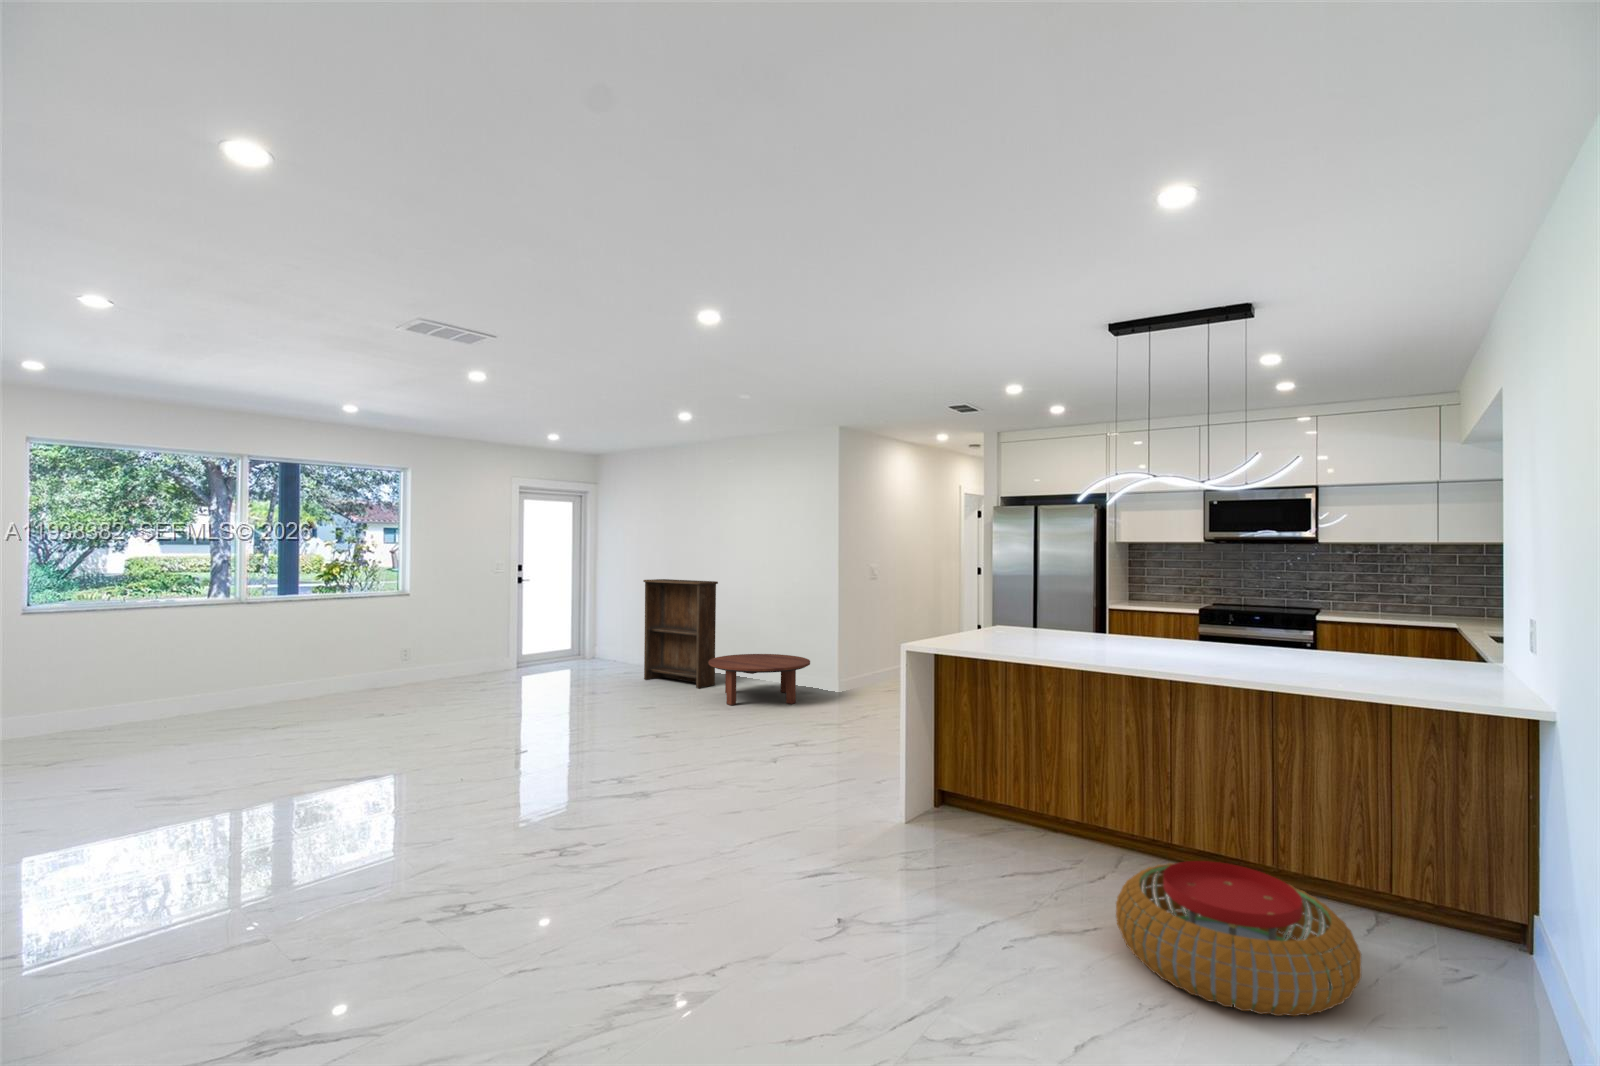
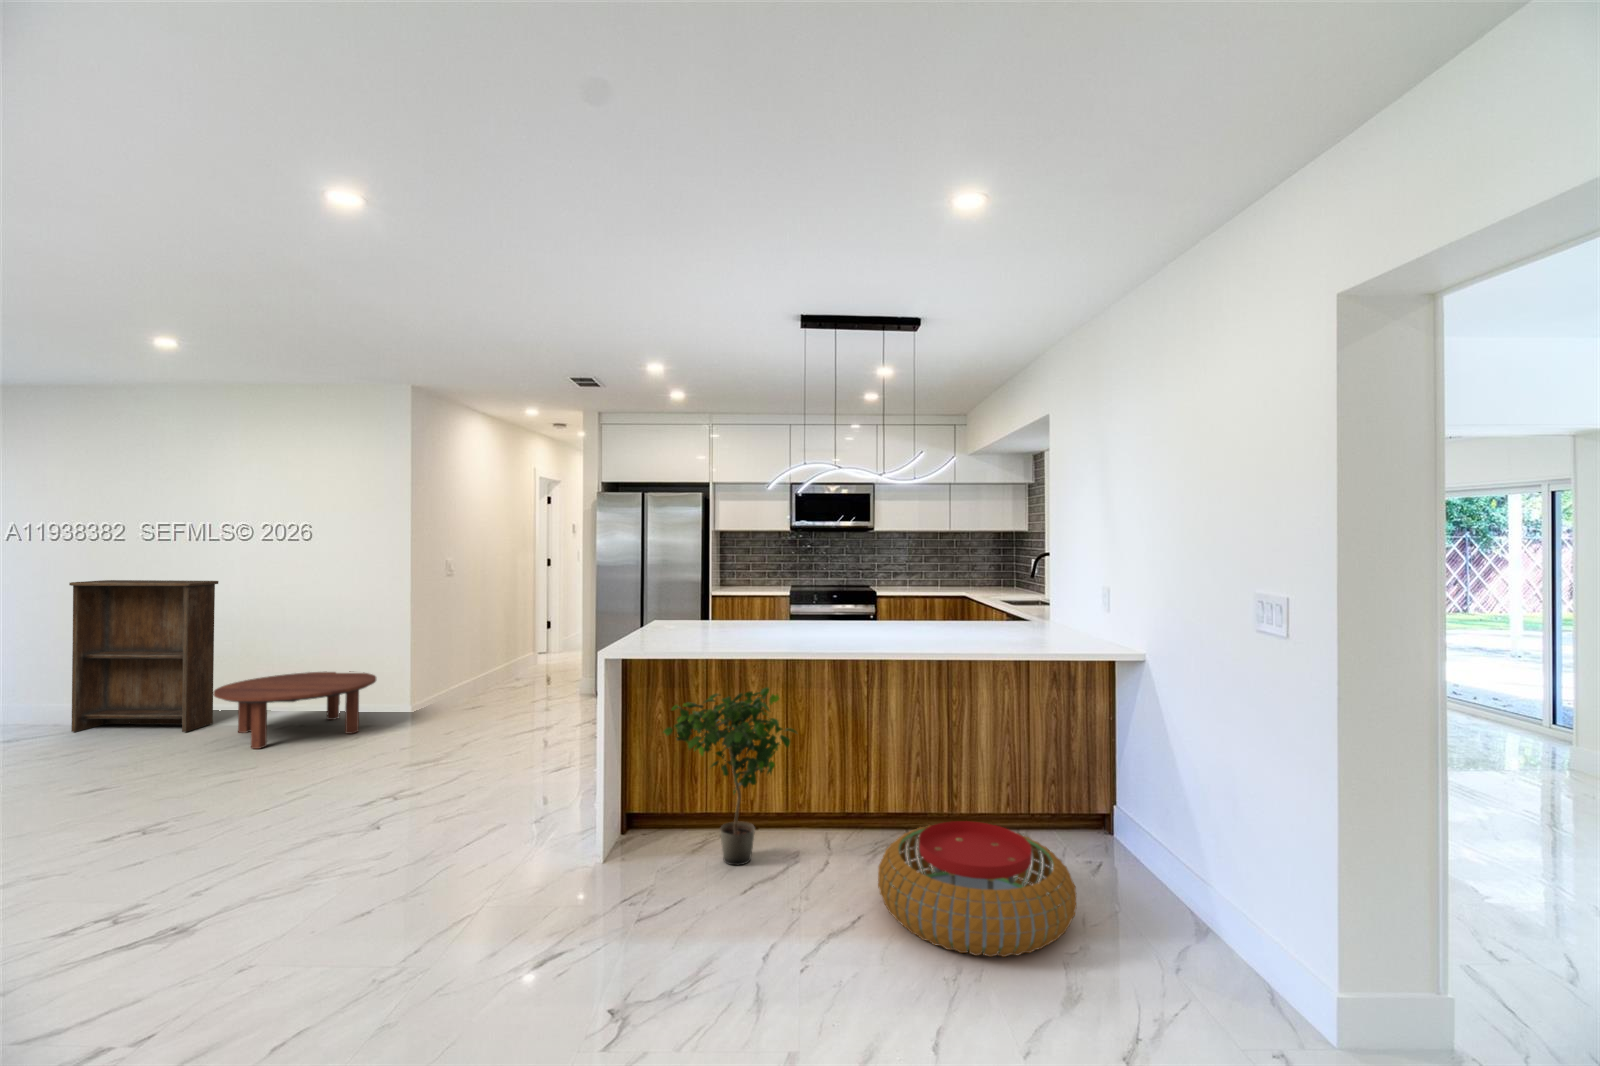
potted plant: none [946,696,1082,859] -> present [663,688,796,865]

